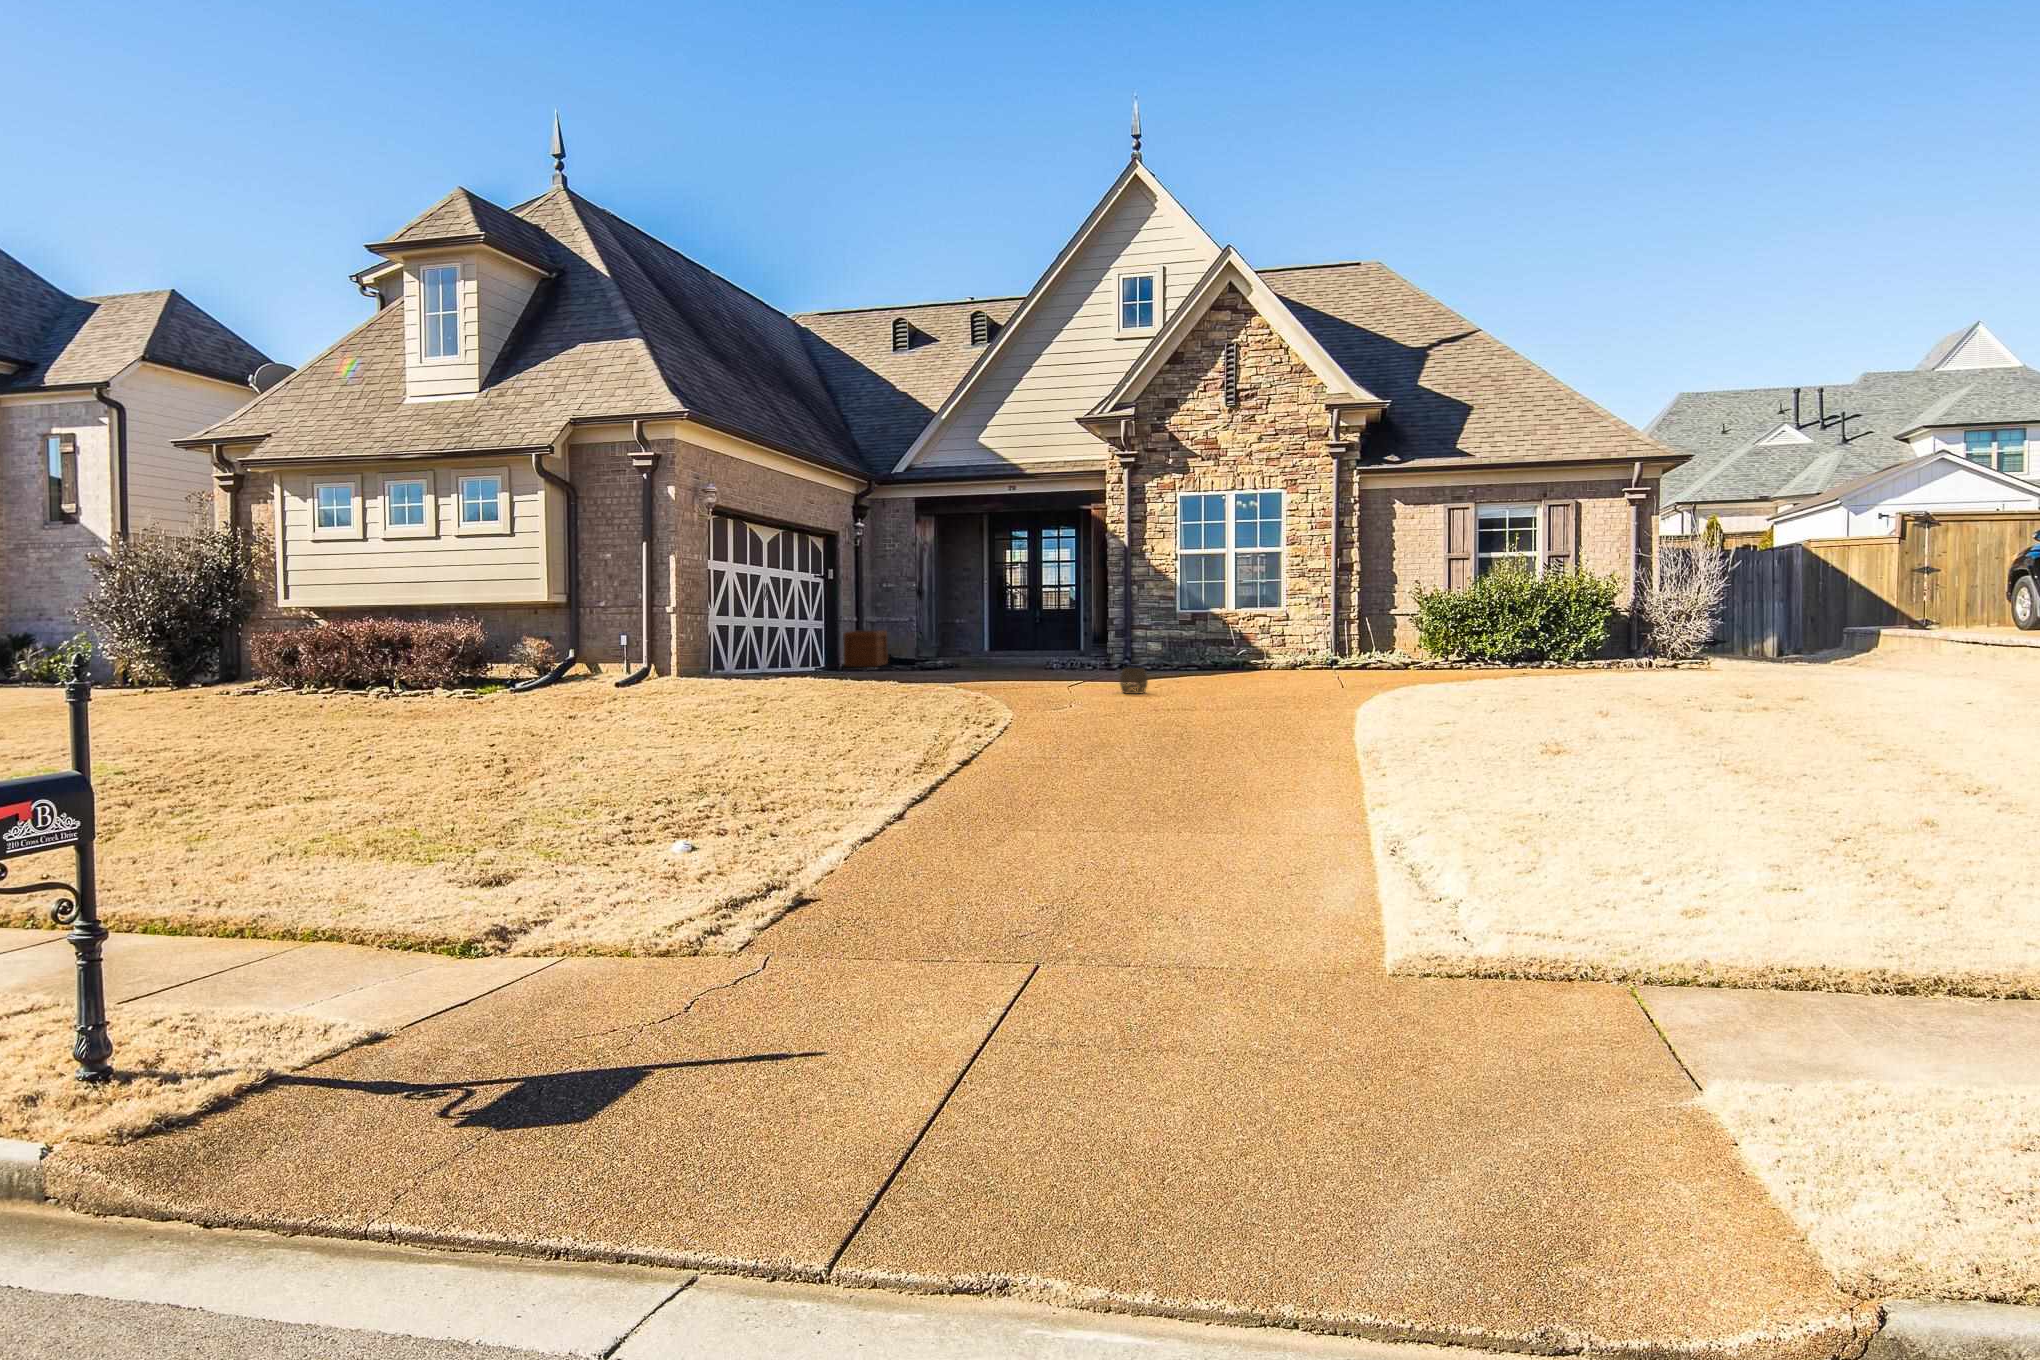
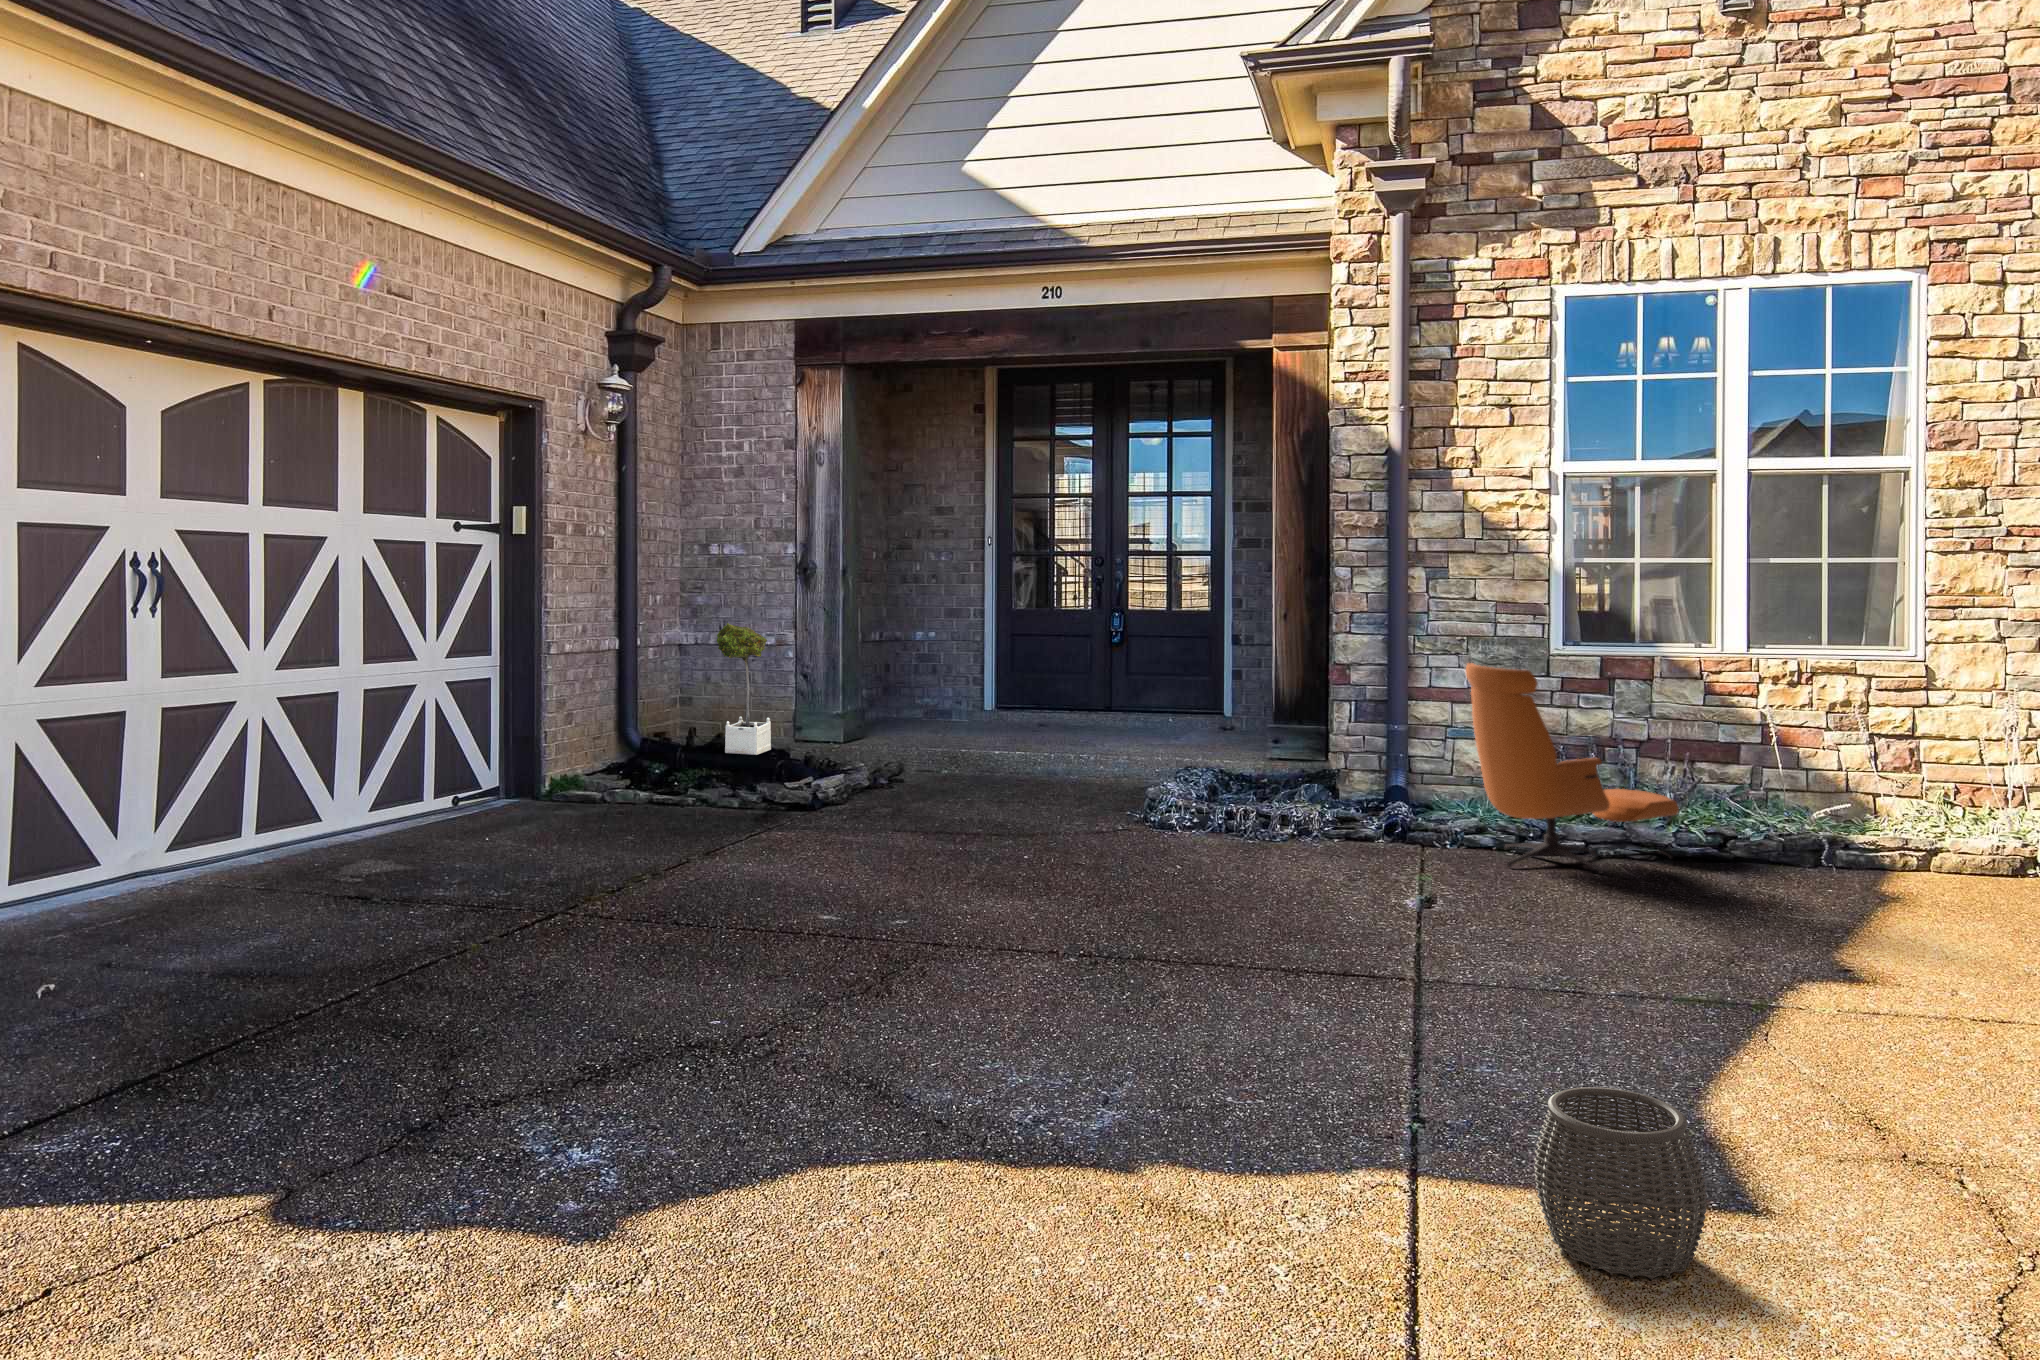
lounge chair: none [1144,611,1209,670] -> present [1466,663,1679,874]
potted tree: none [889,616,910,663] -> present [717,623,771,755]
wooden crate: present [843,630,888,667] -> none [564,664,698,778]

